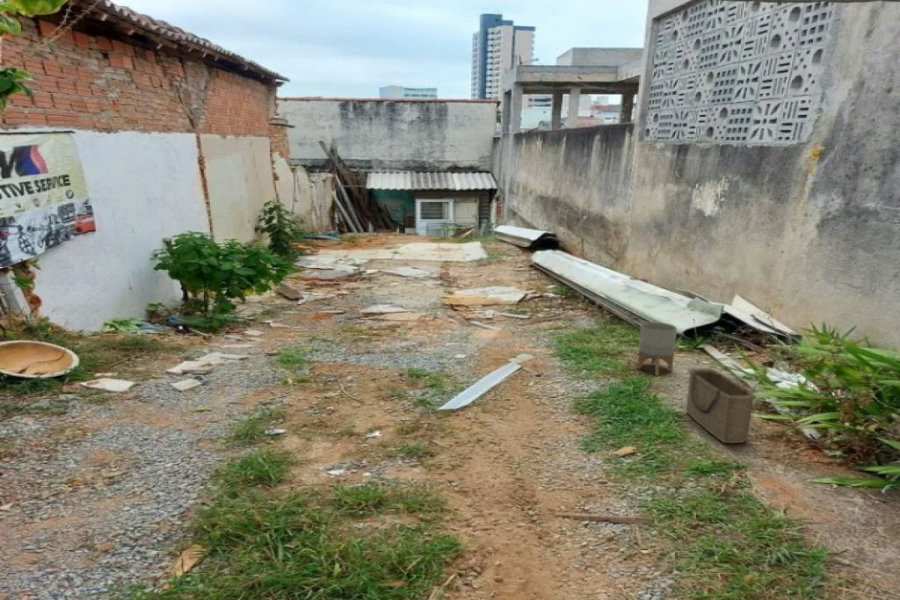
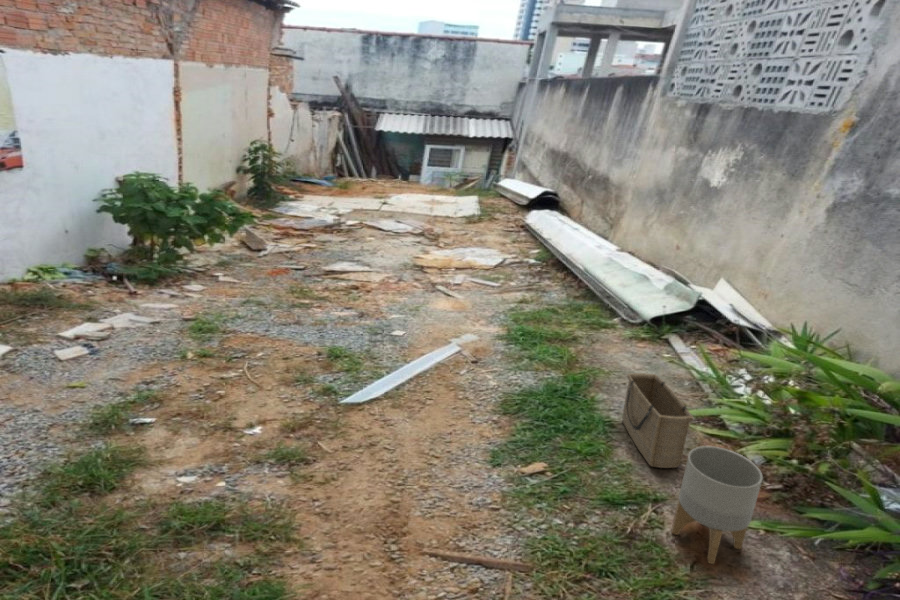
planter: present [637,322,676,376] -> present [672,446,763,564]

